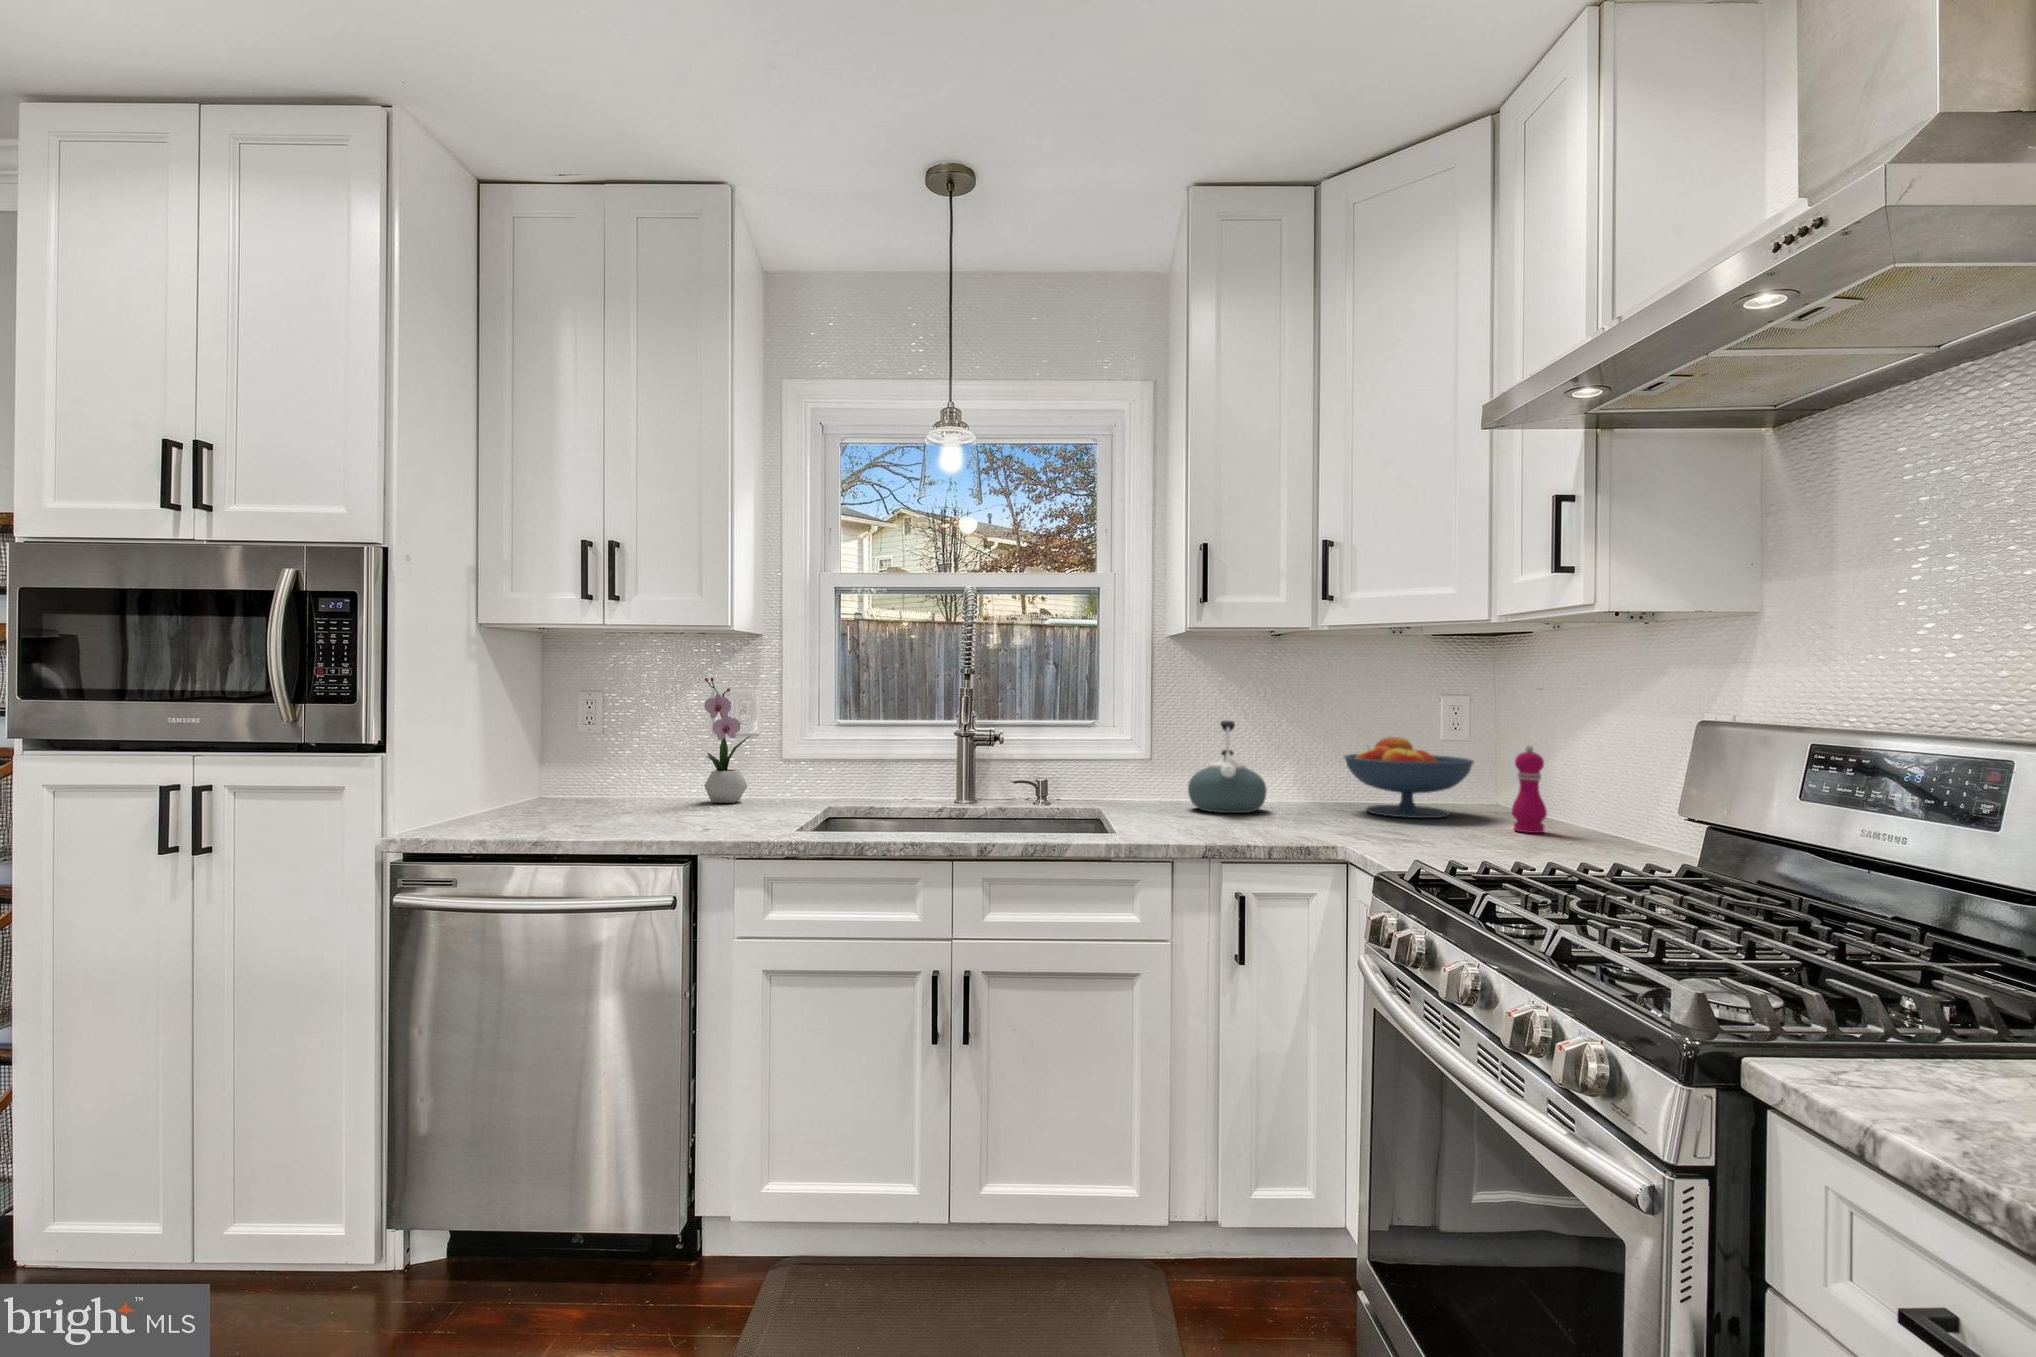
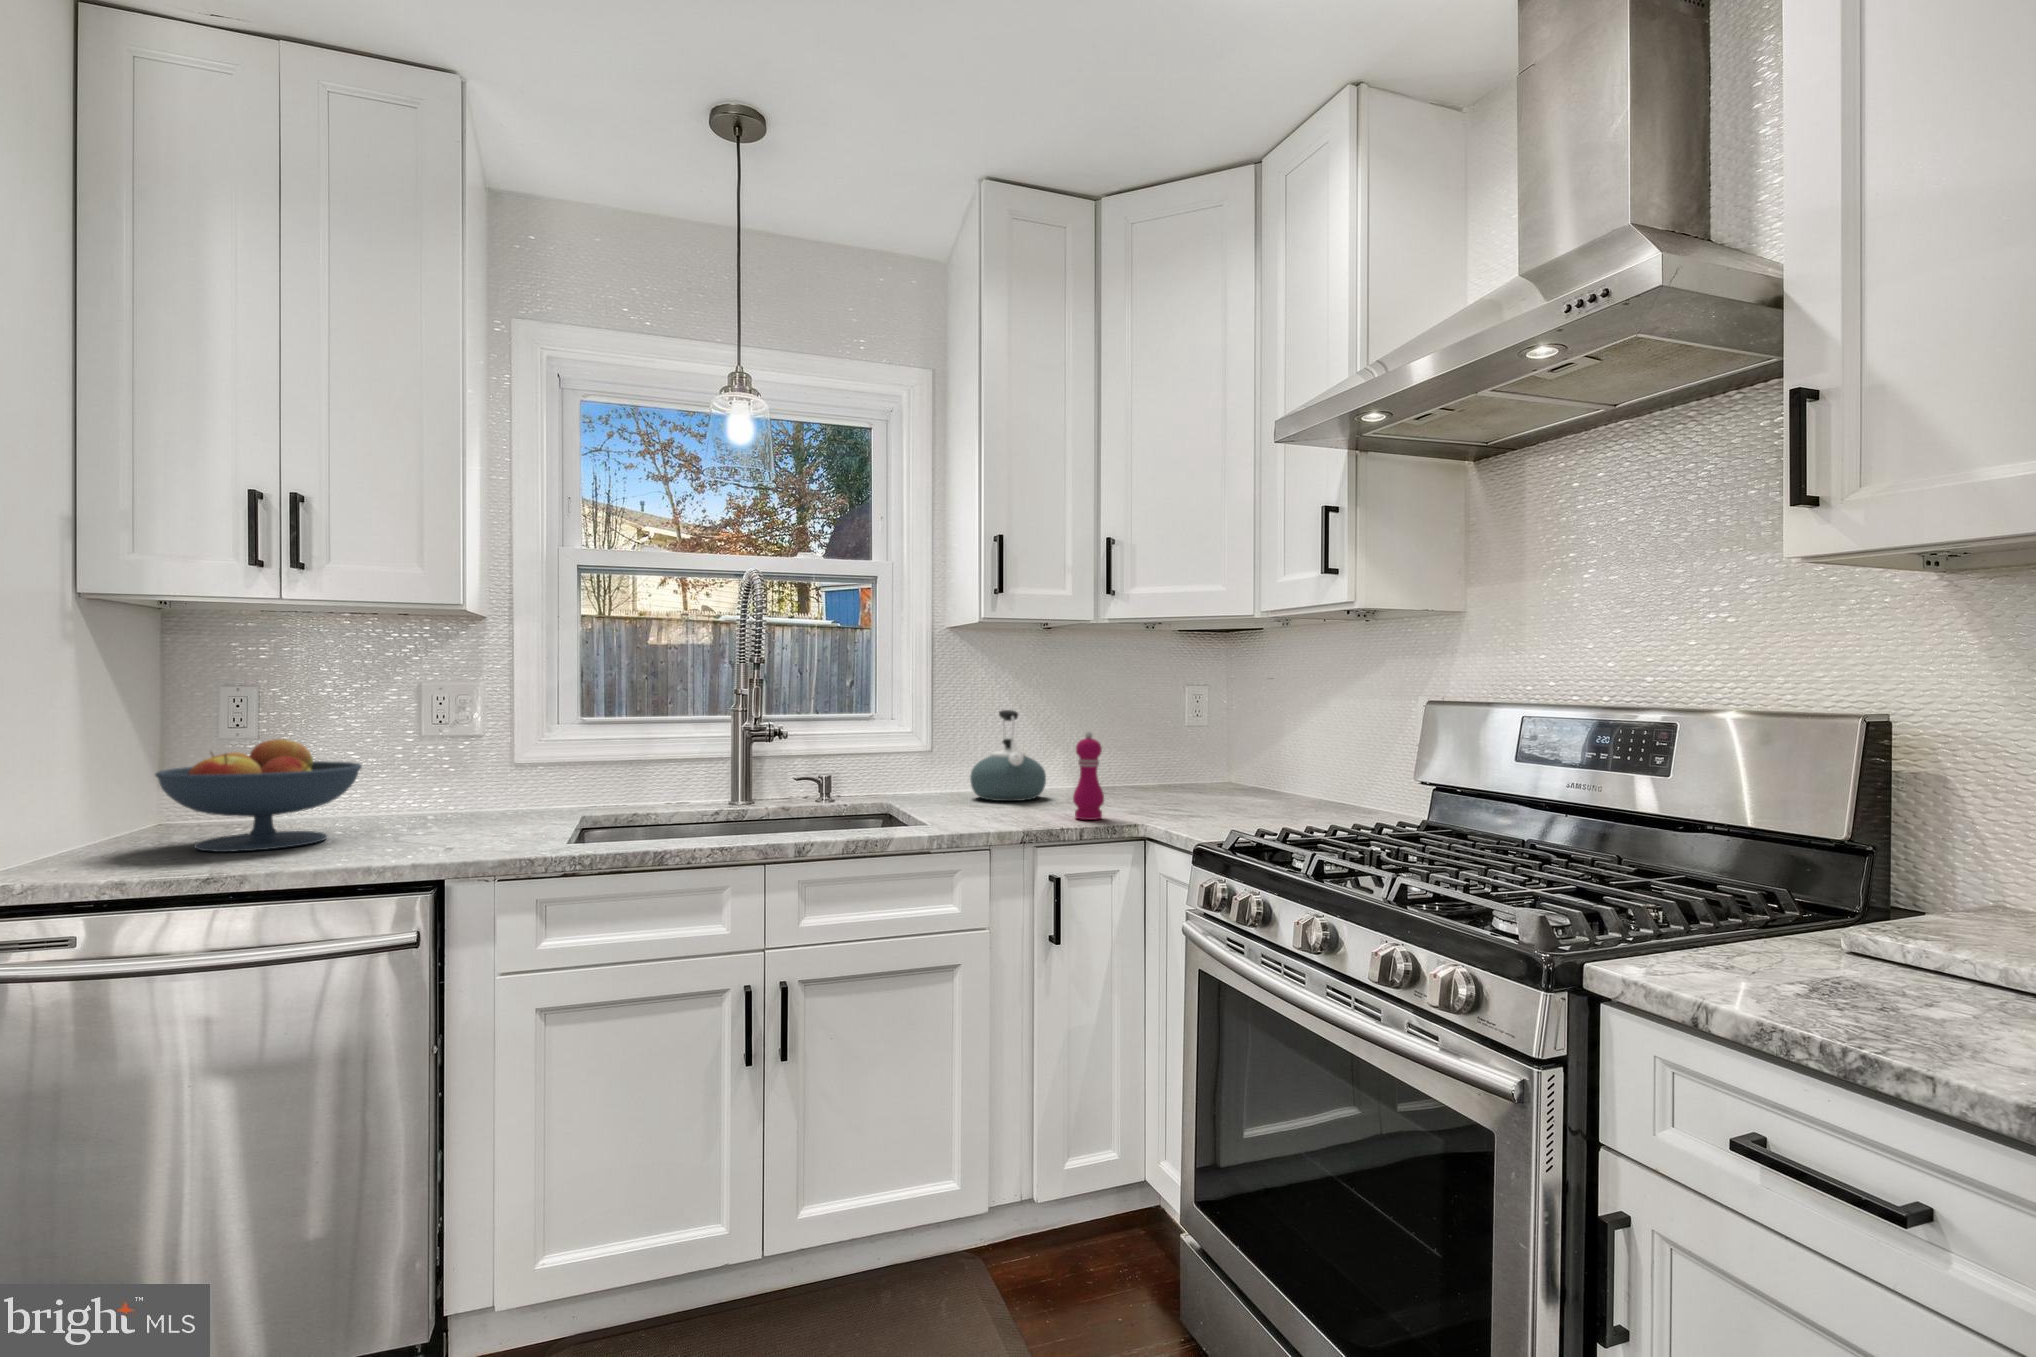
flower arrangement: present [704,677,750,803] -> none [406,668,466,820]
fruit bowl: present [1344,737,1473,818] -> present [155,739,361,852]
pepper mill: present [1512,745,1547,833] -> present [1073,732,1104,820]

